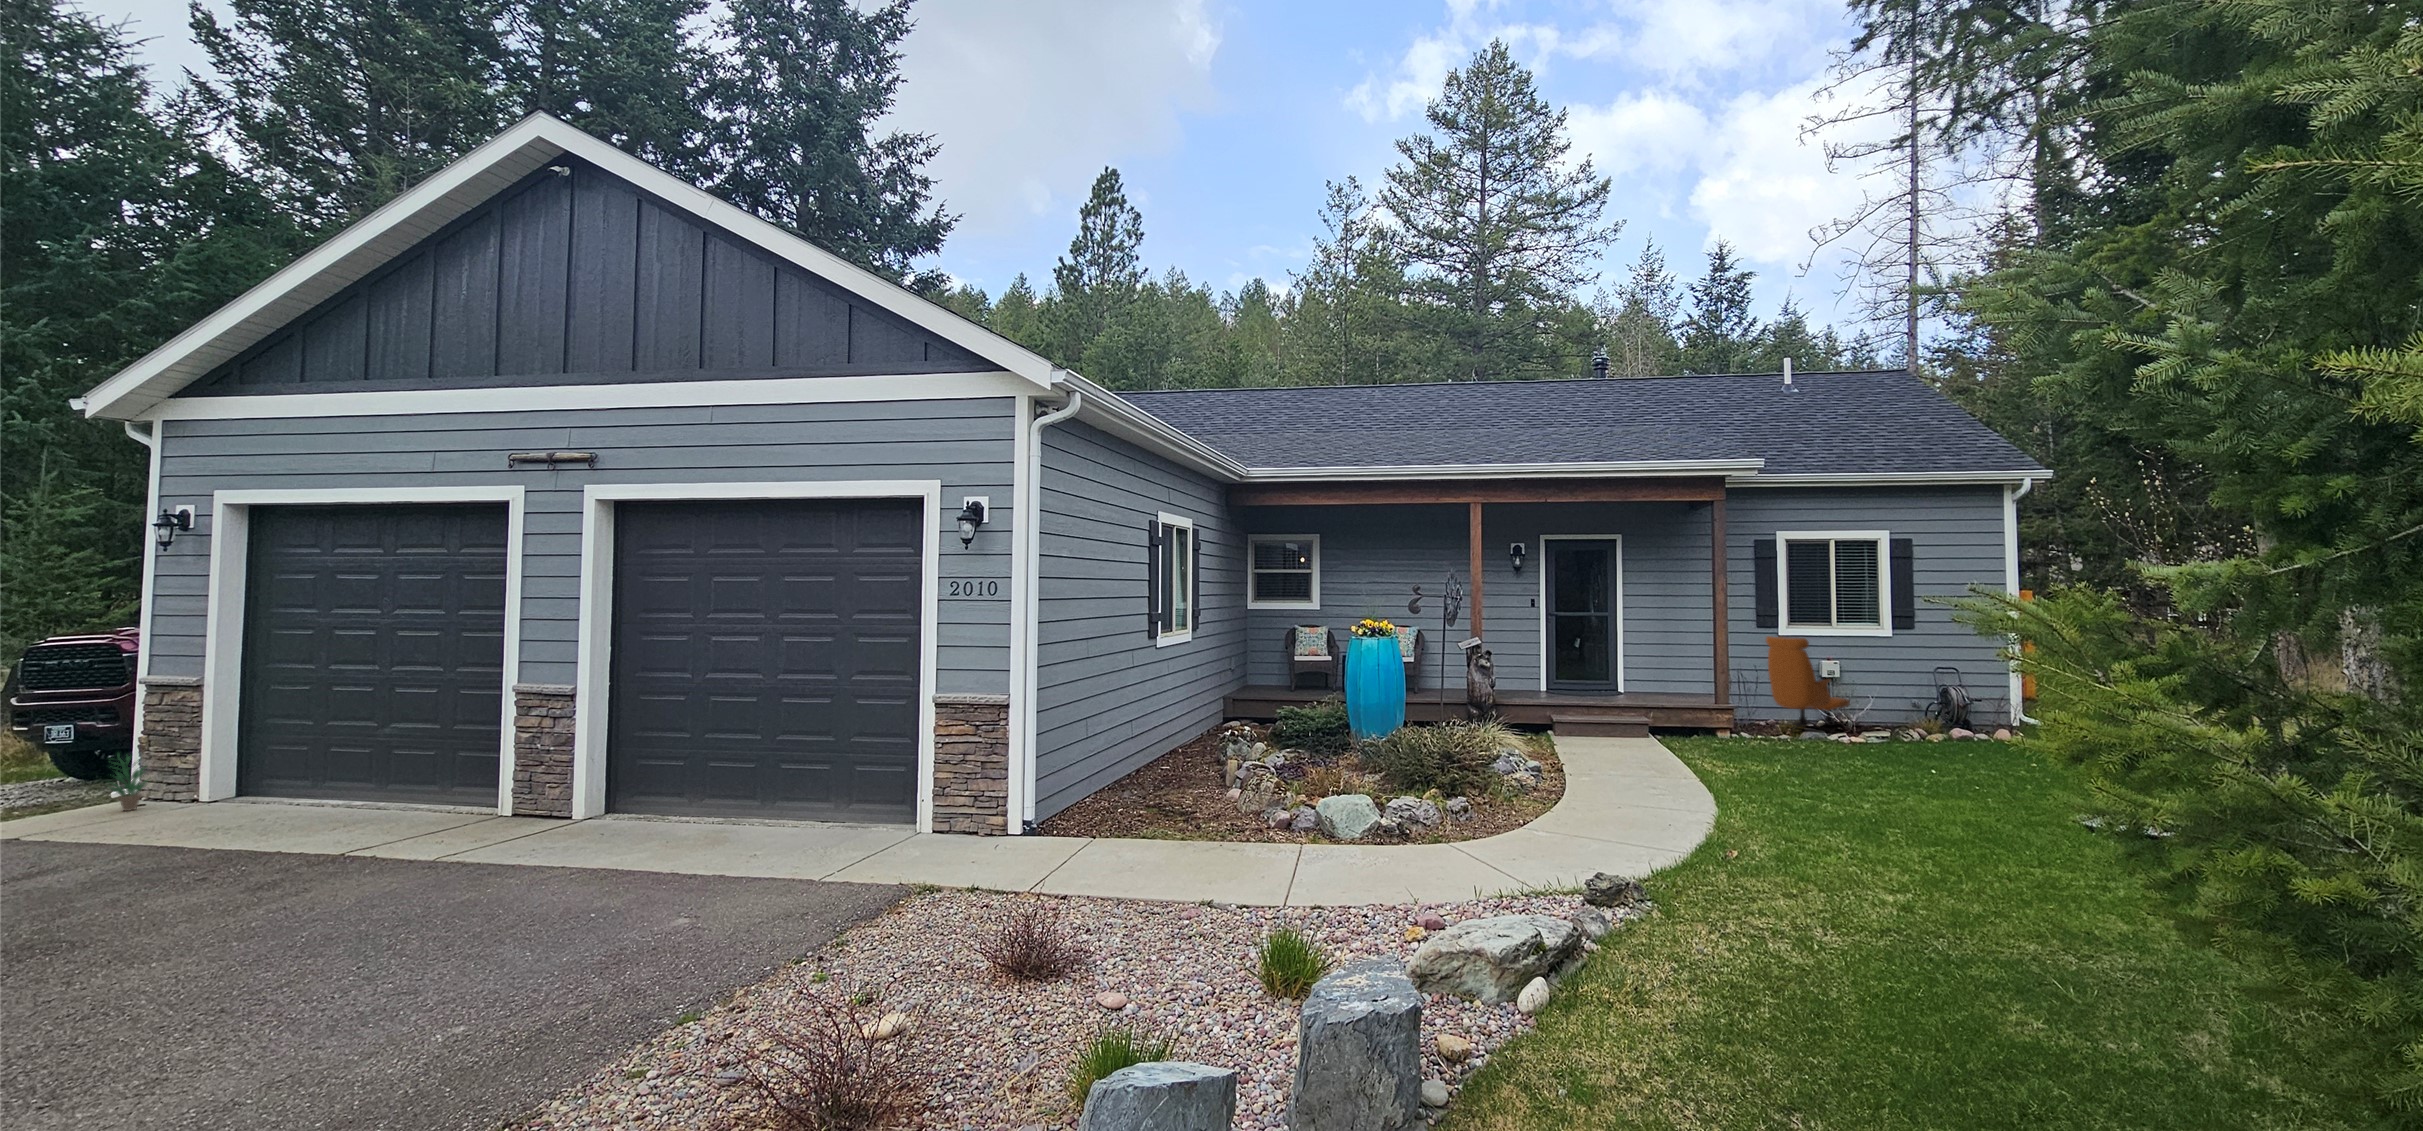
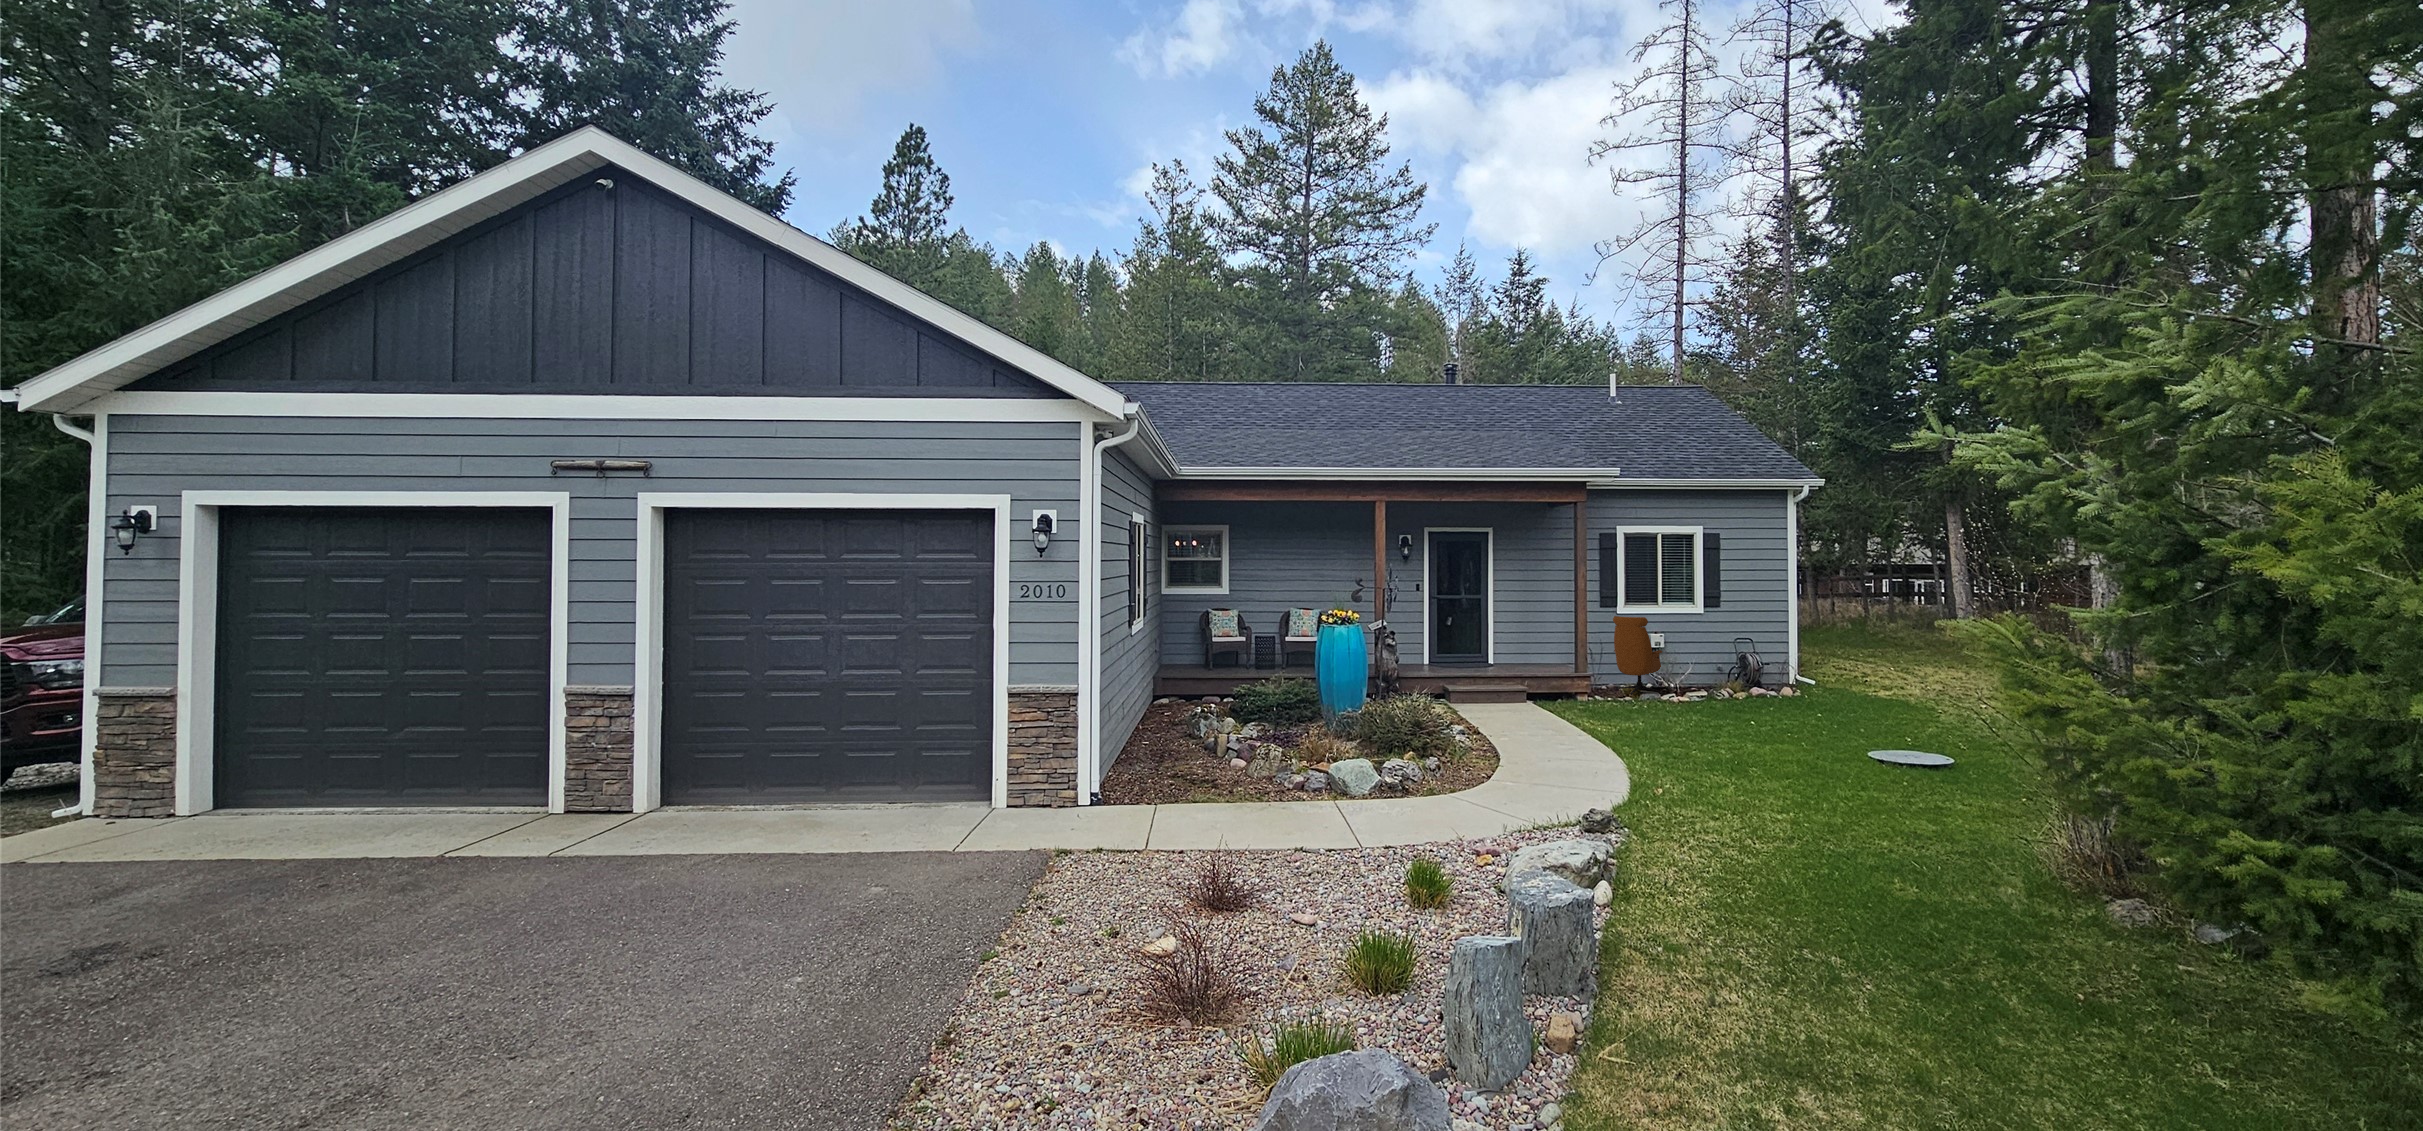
potted plant: present [110,754,147,811] -> none [64,771,119,834]

